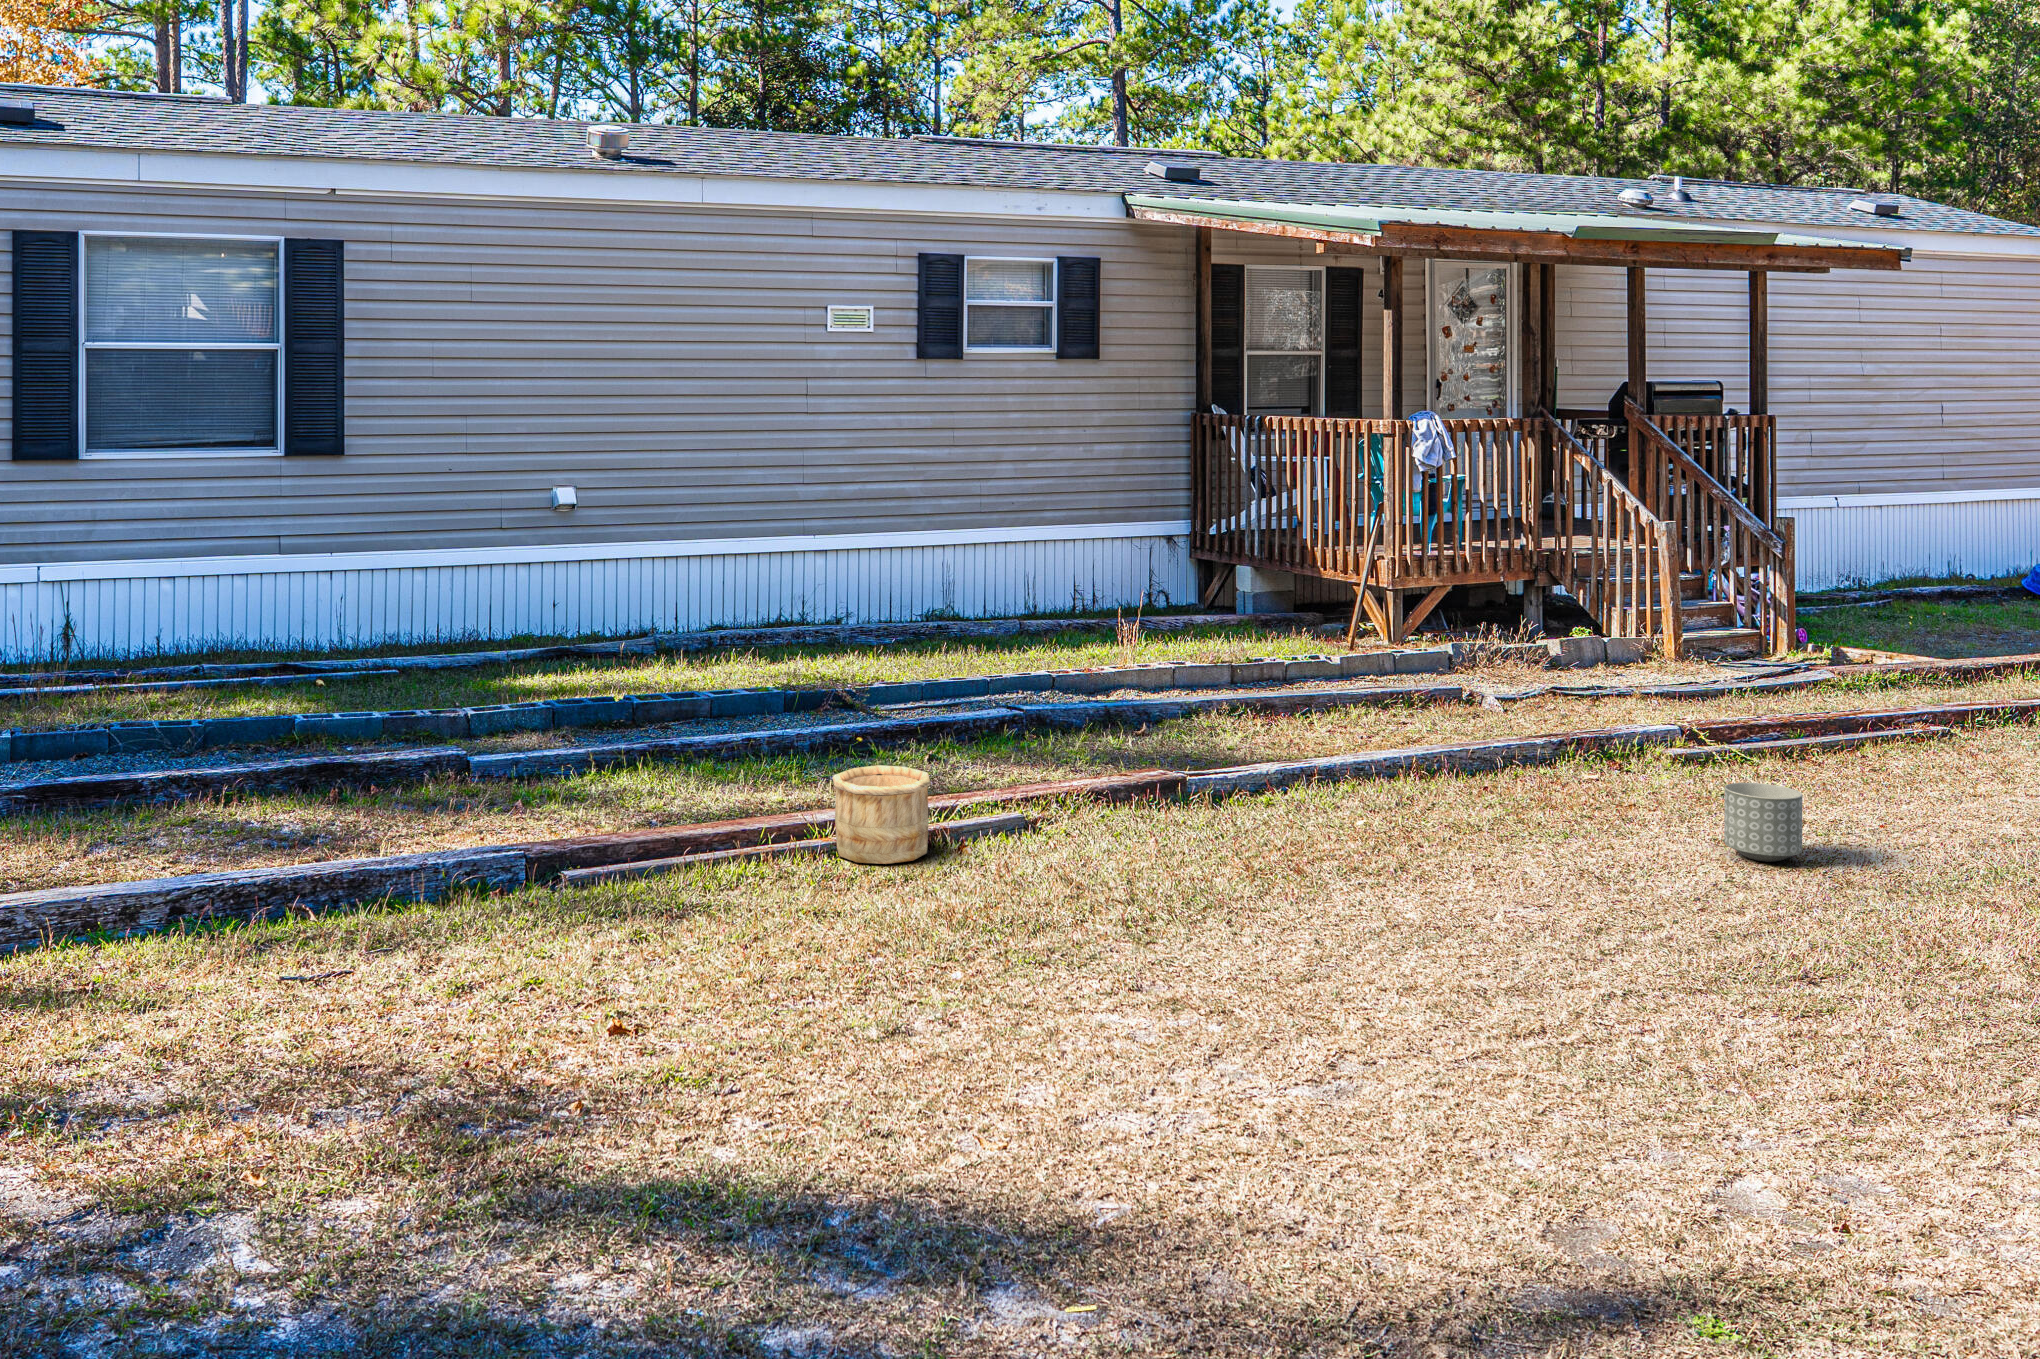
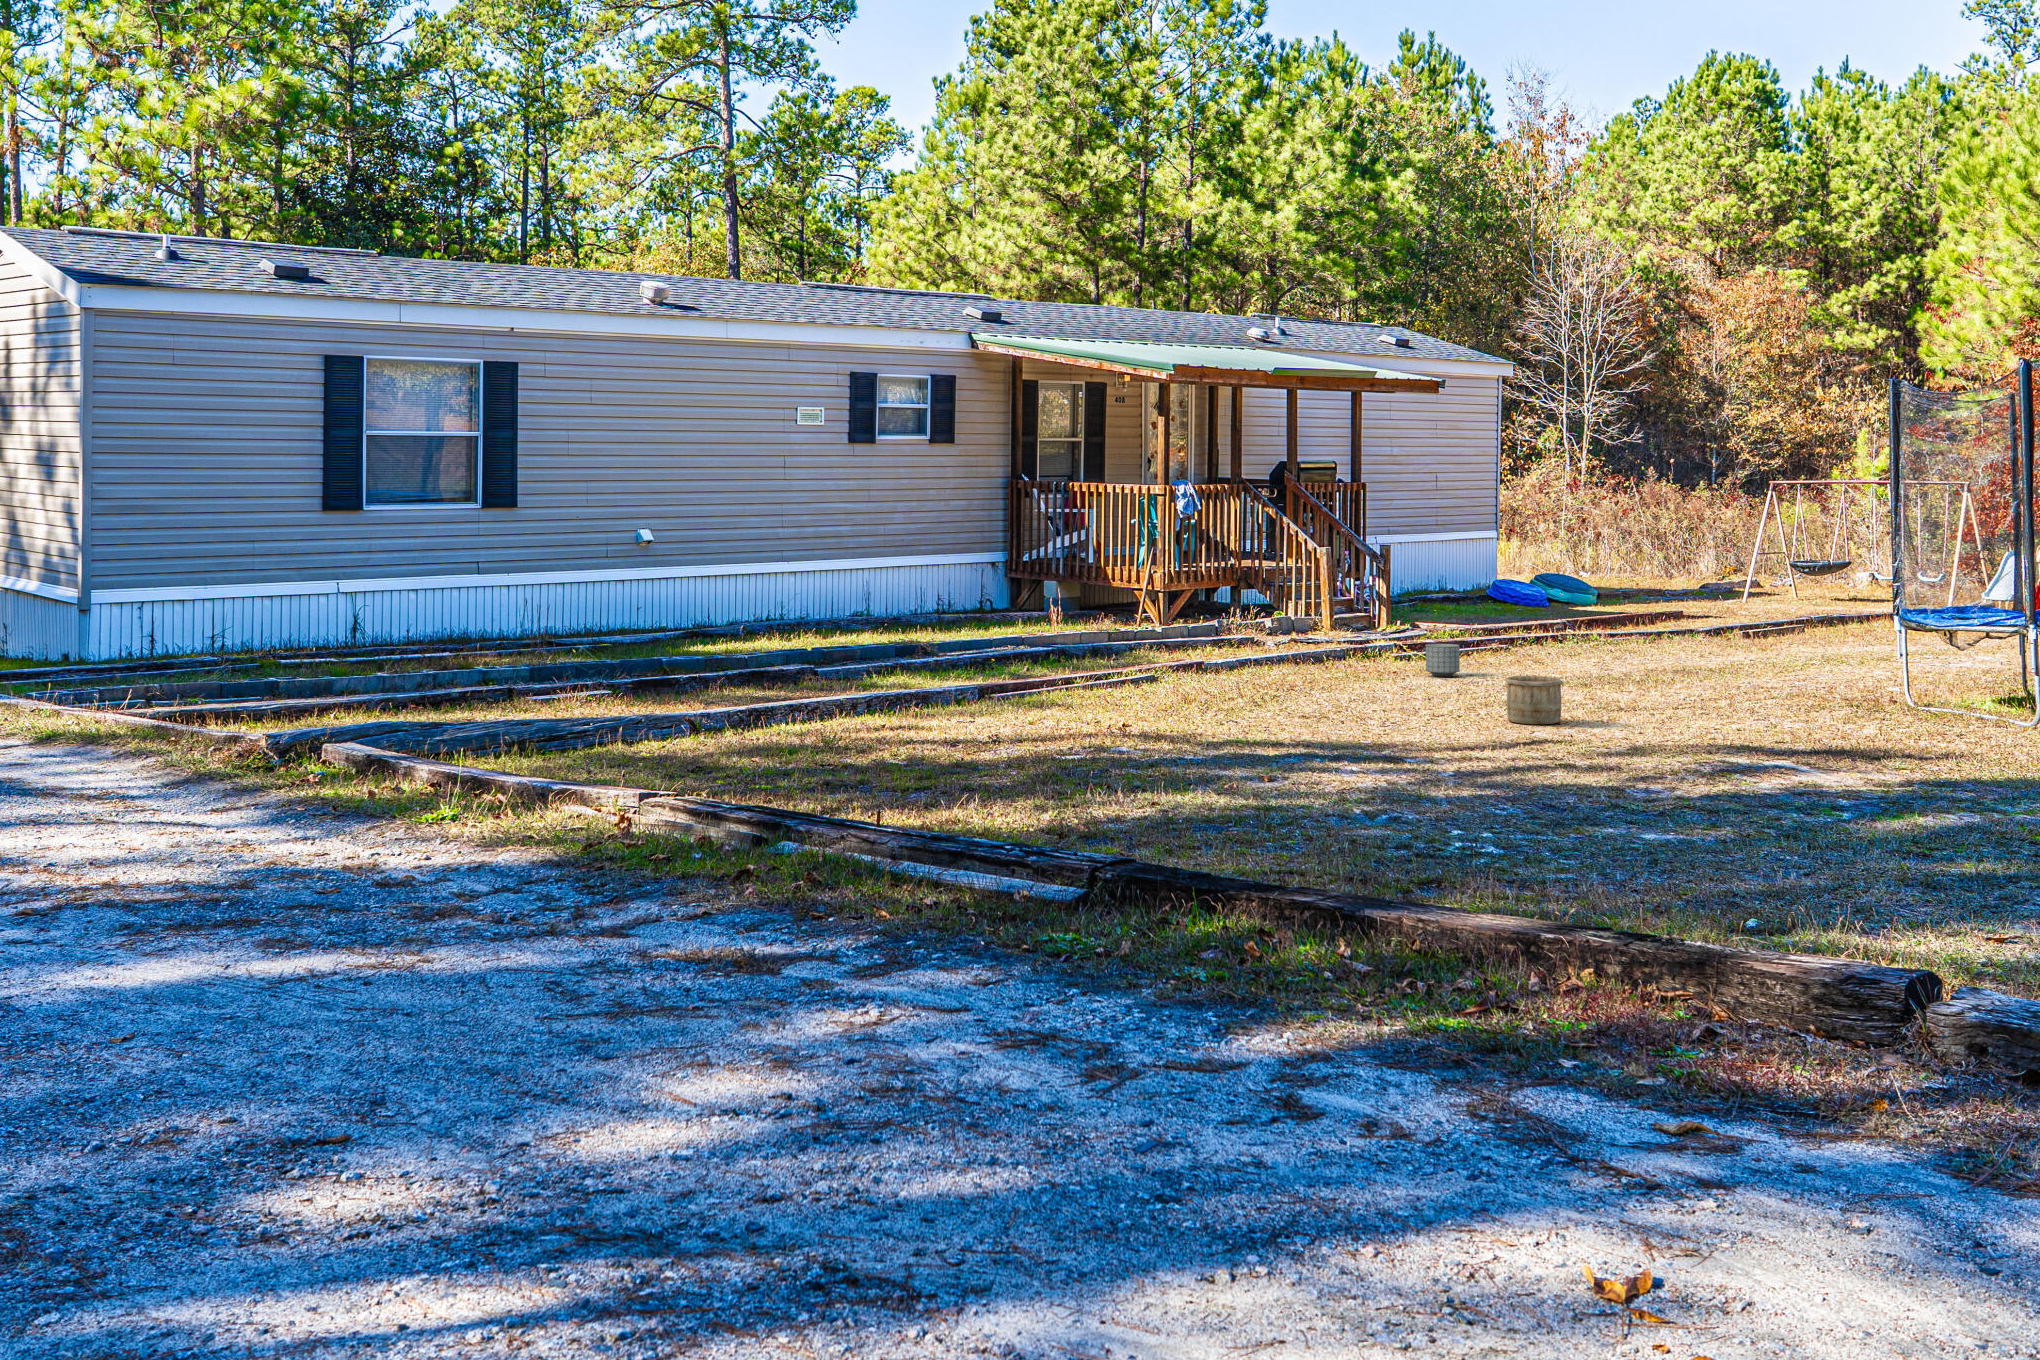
wooden bucket: present [832,765,931,864] -> present [1505,676,1563,724]

